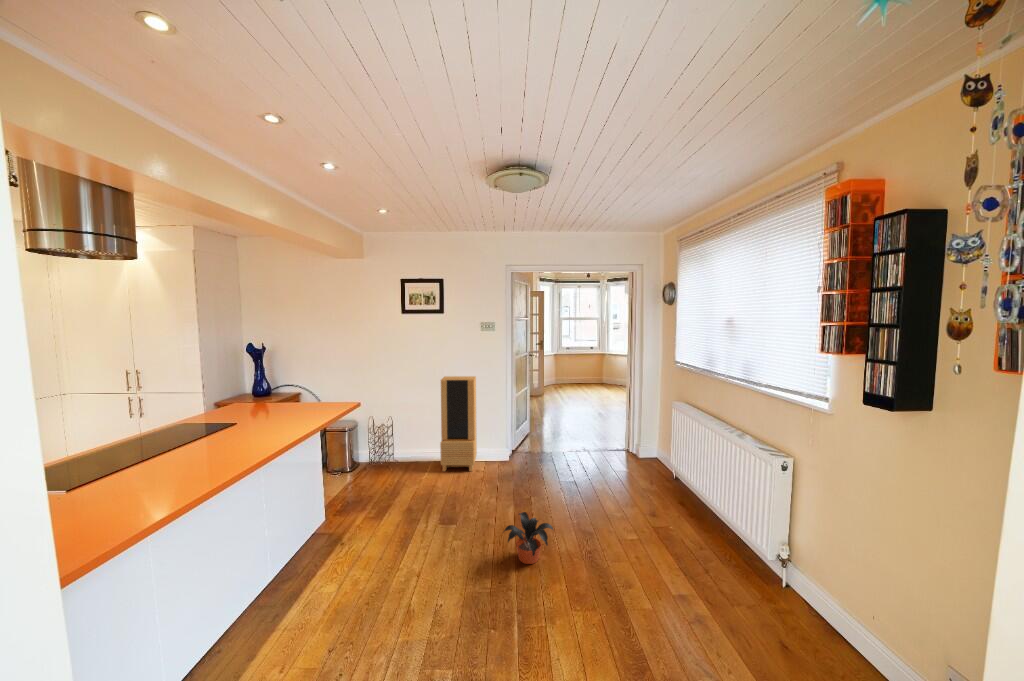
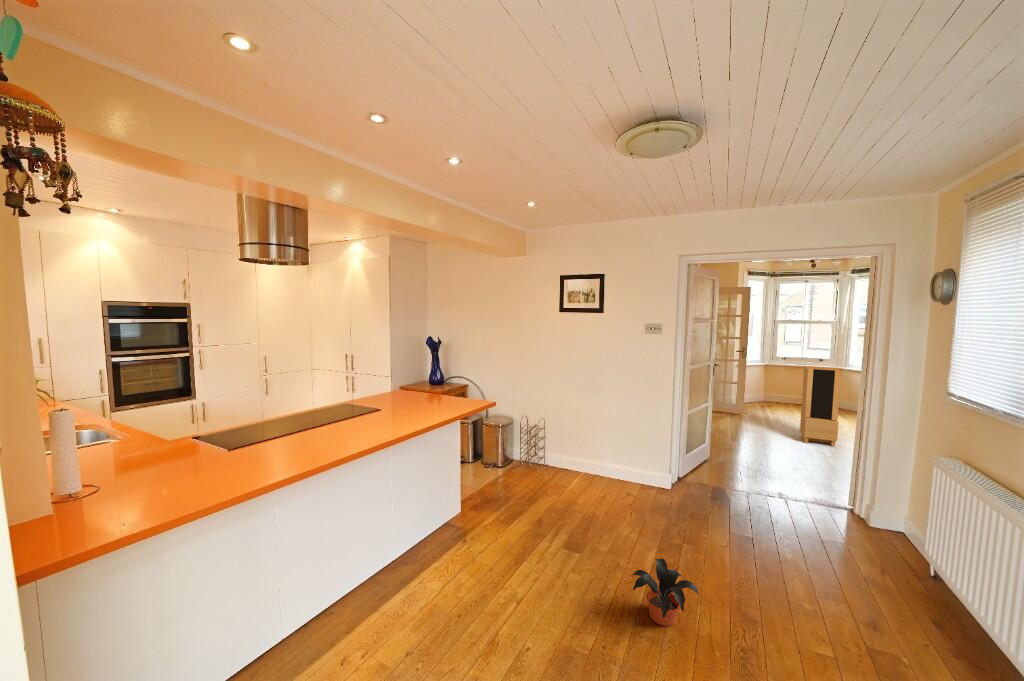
storage cabinet: present [440,376,477,471] -> present [800,366,841,447]

